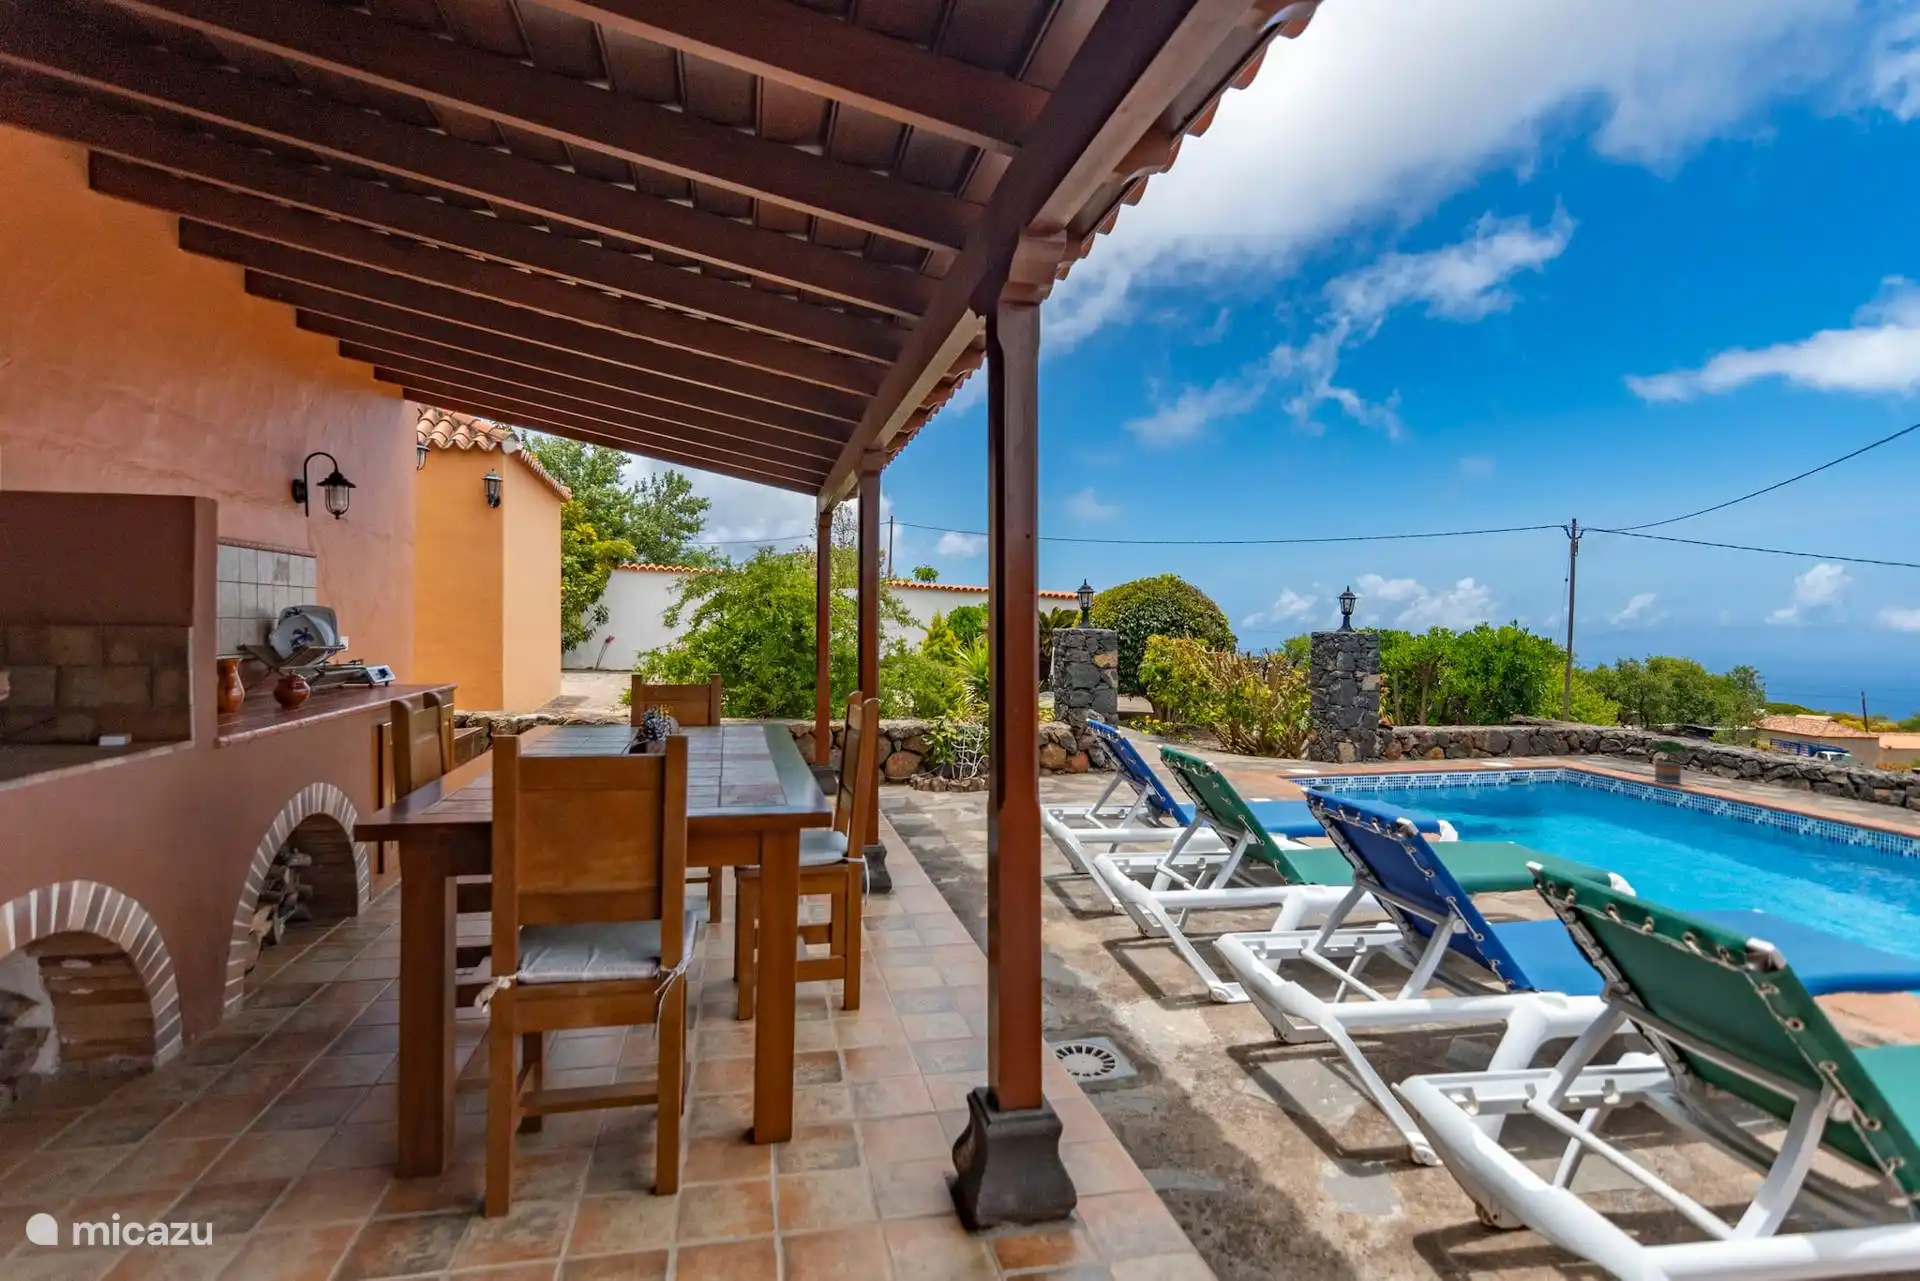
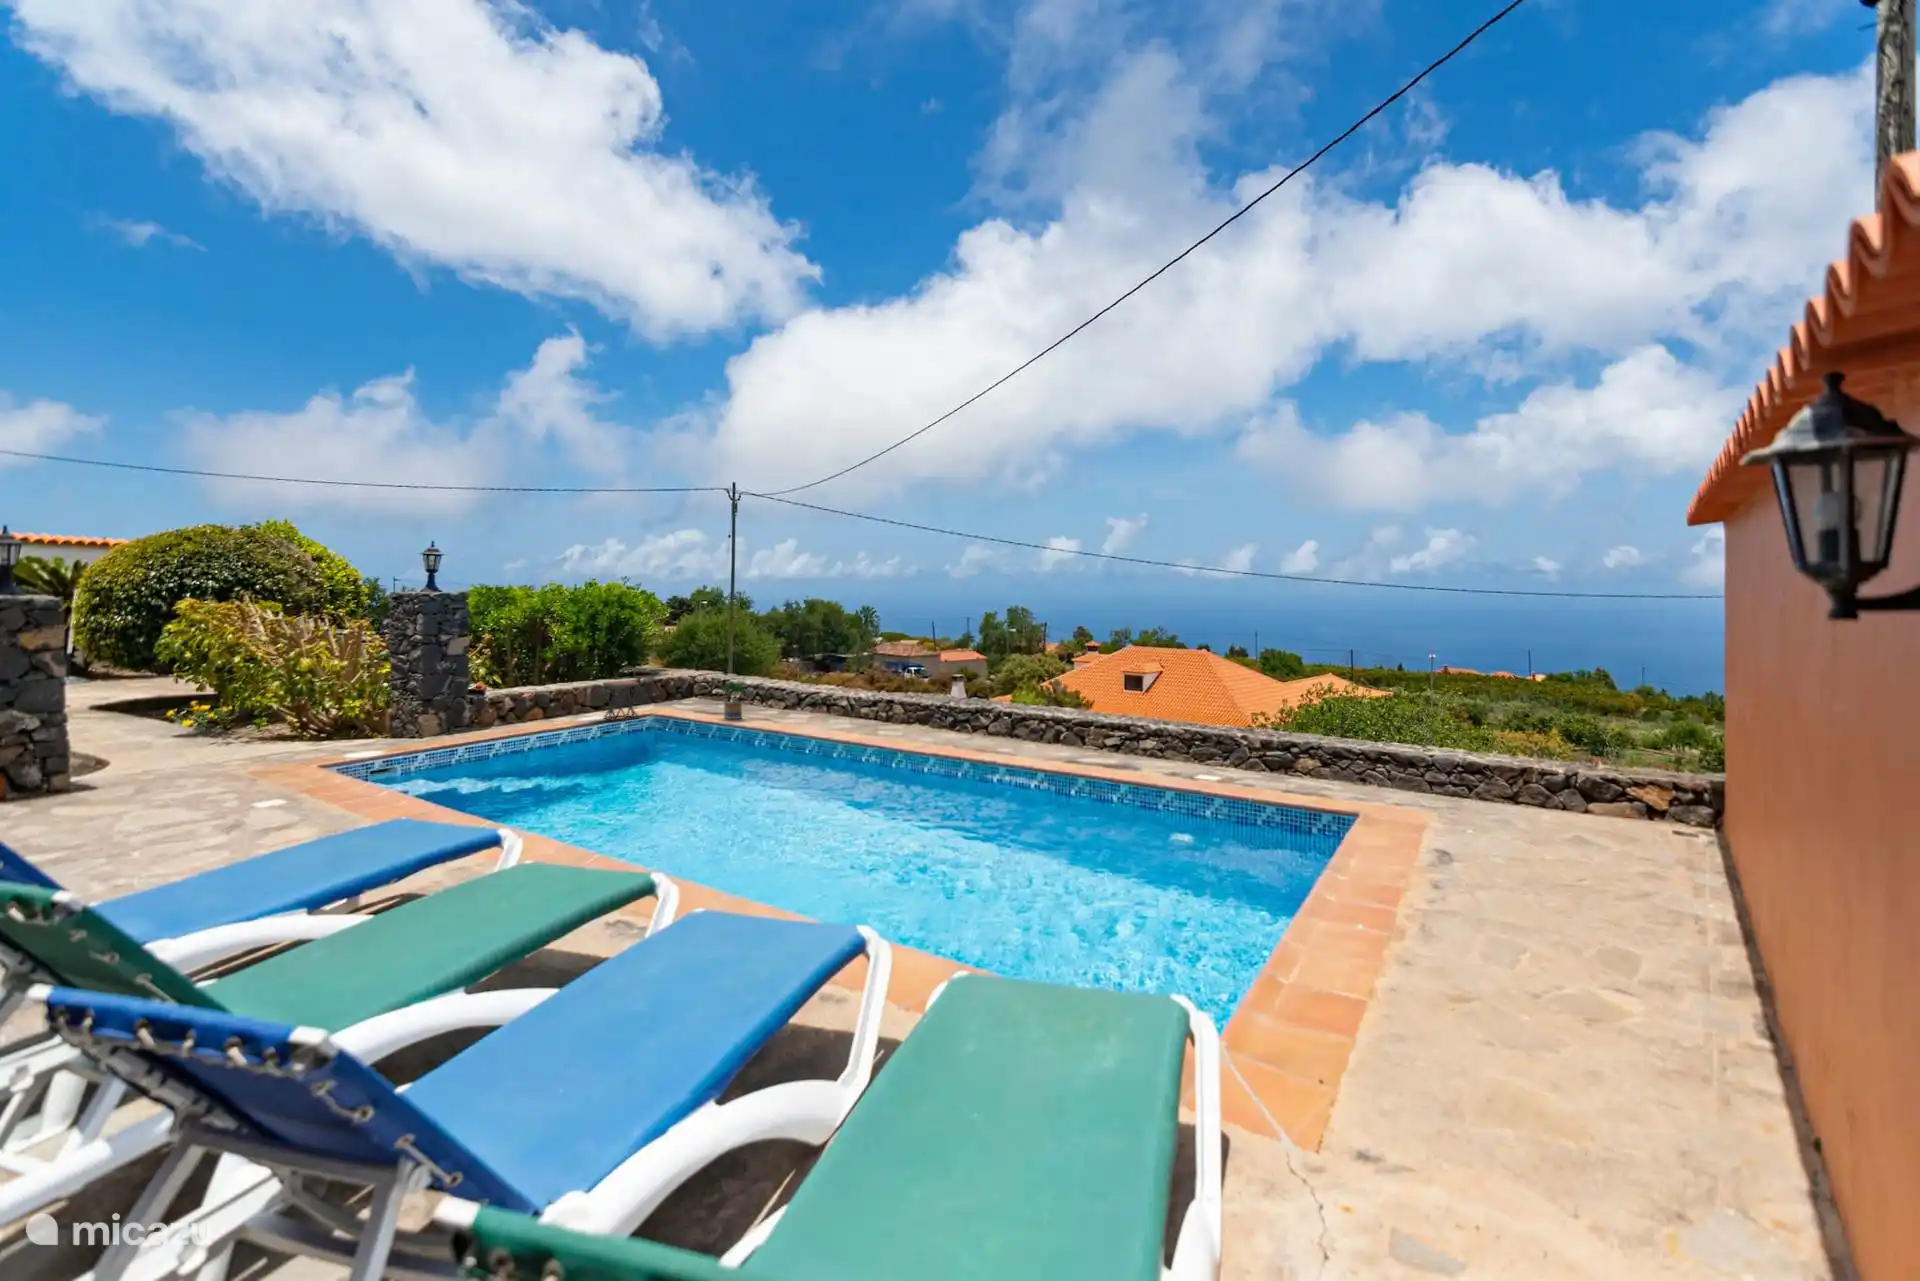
stool: none [1503,727,1546,770] -> present [603,680,639,721]

